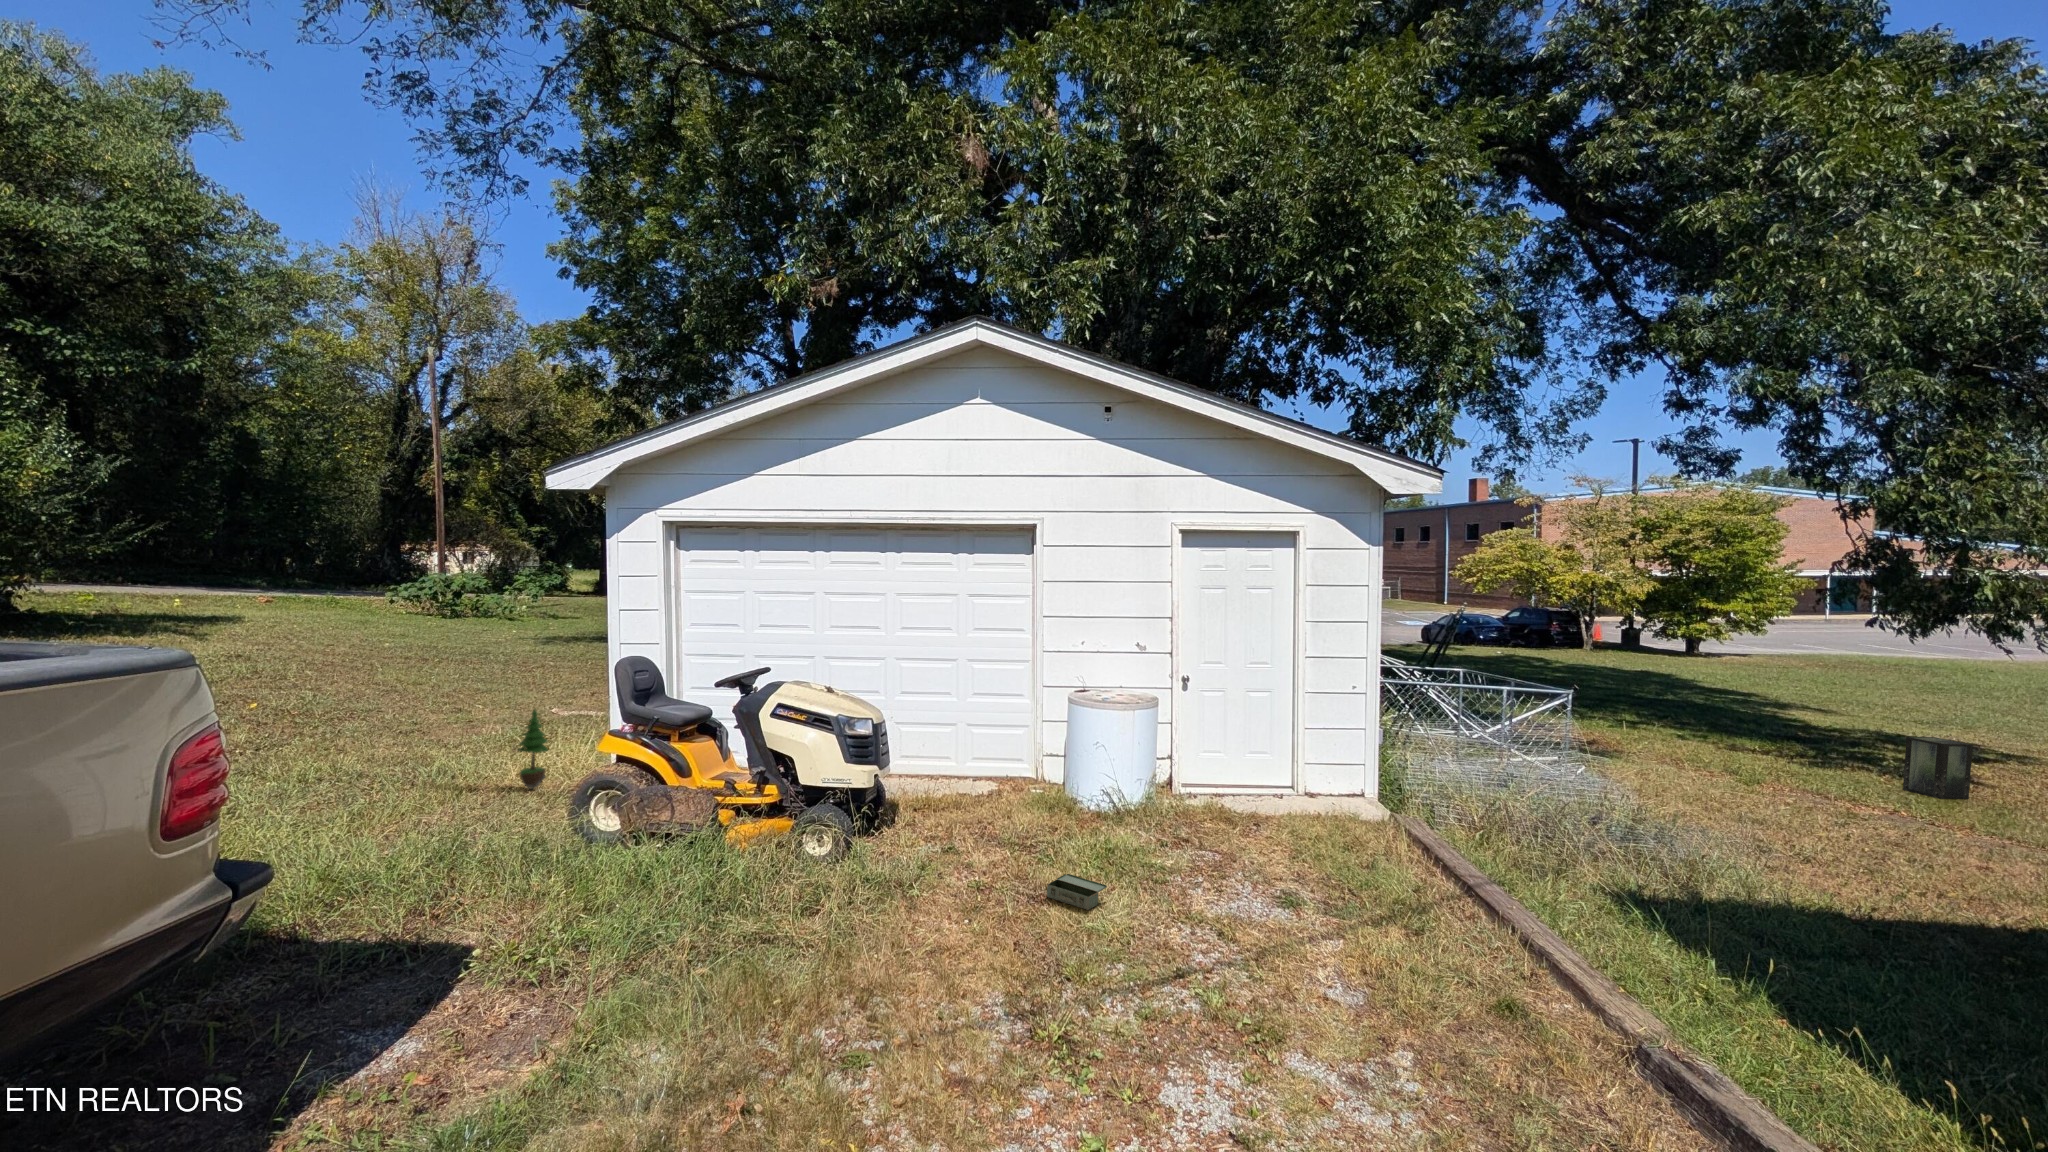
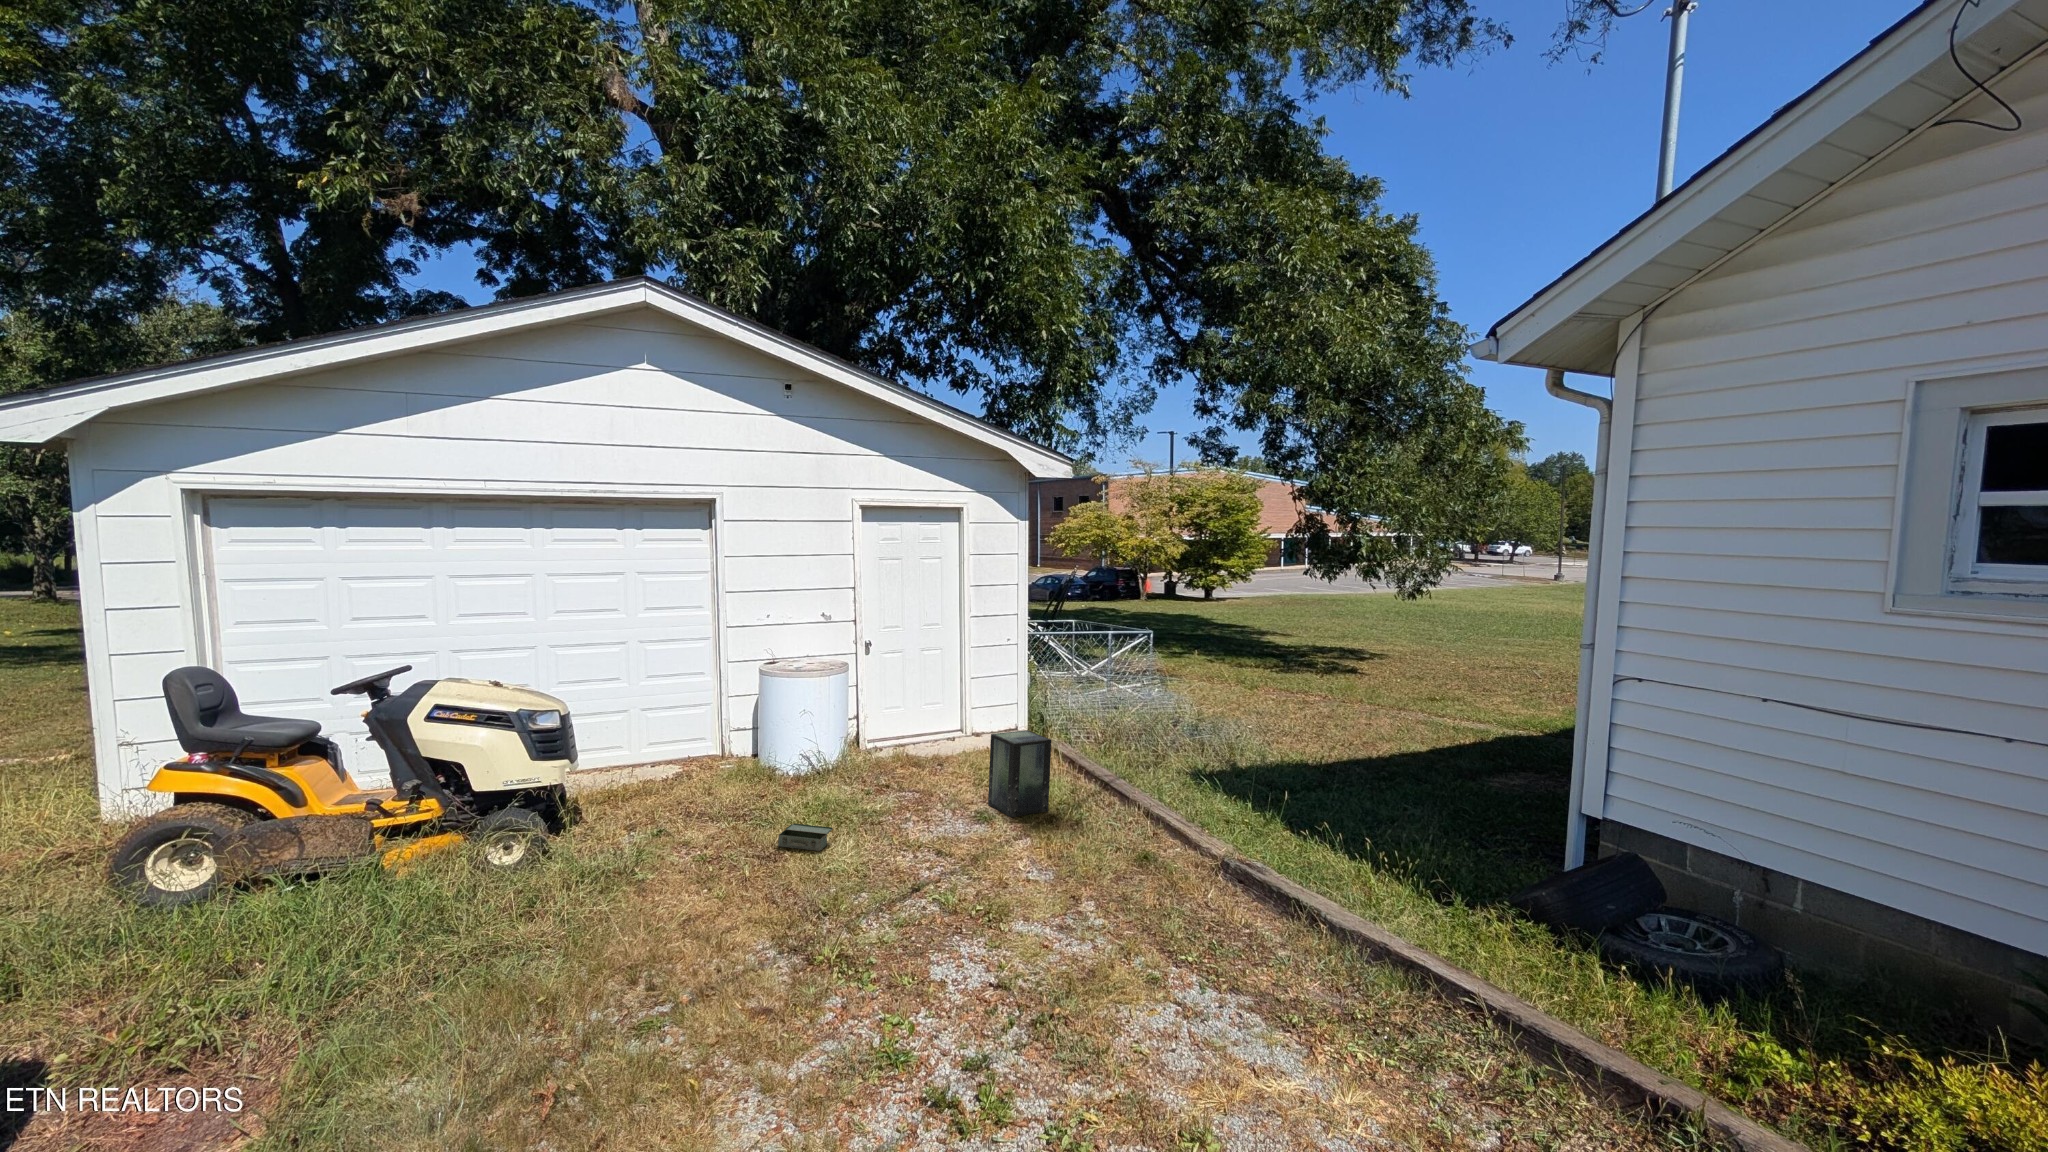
potted tree: present [518,709,548,789] -> none [41,725,97,828]
storage box: present [1903,737,1973,799] -> present [988,730,1051,817]

